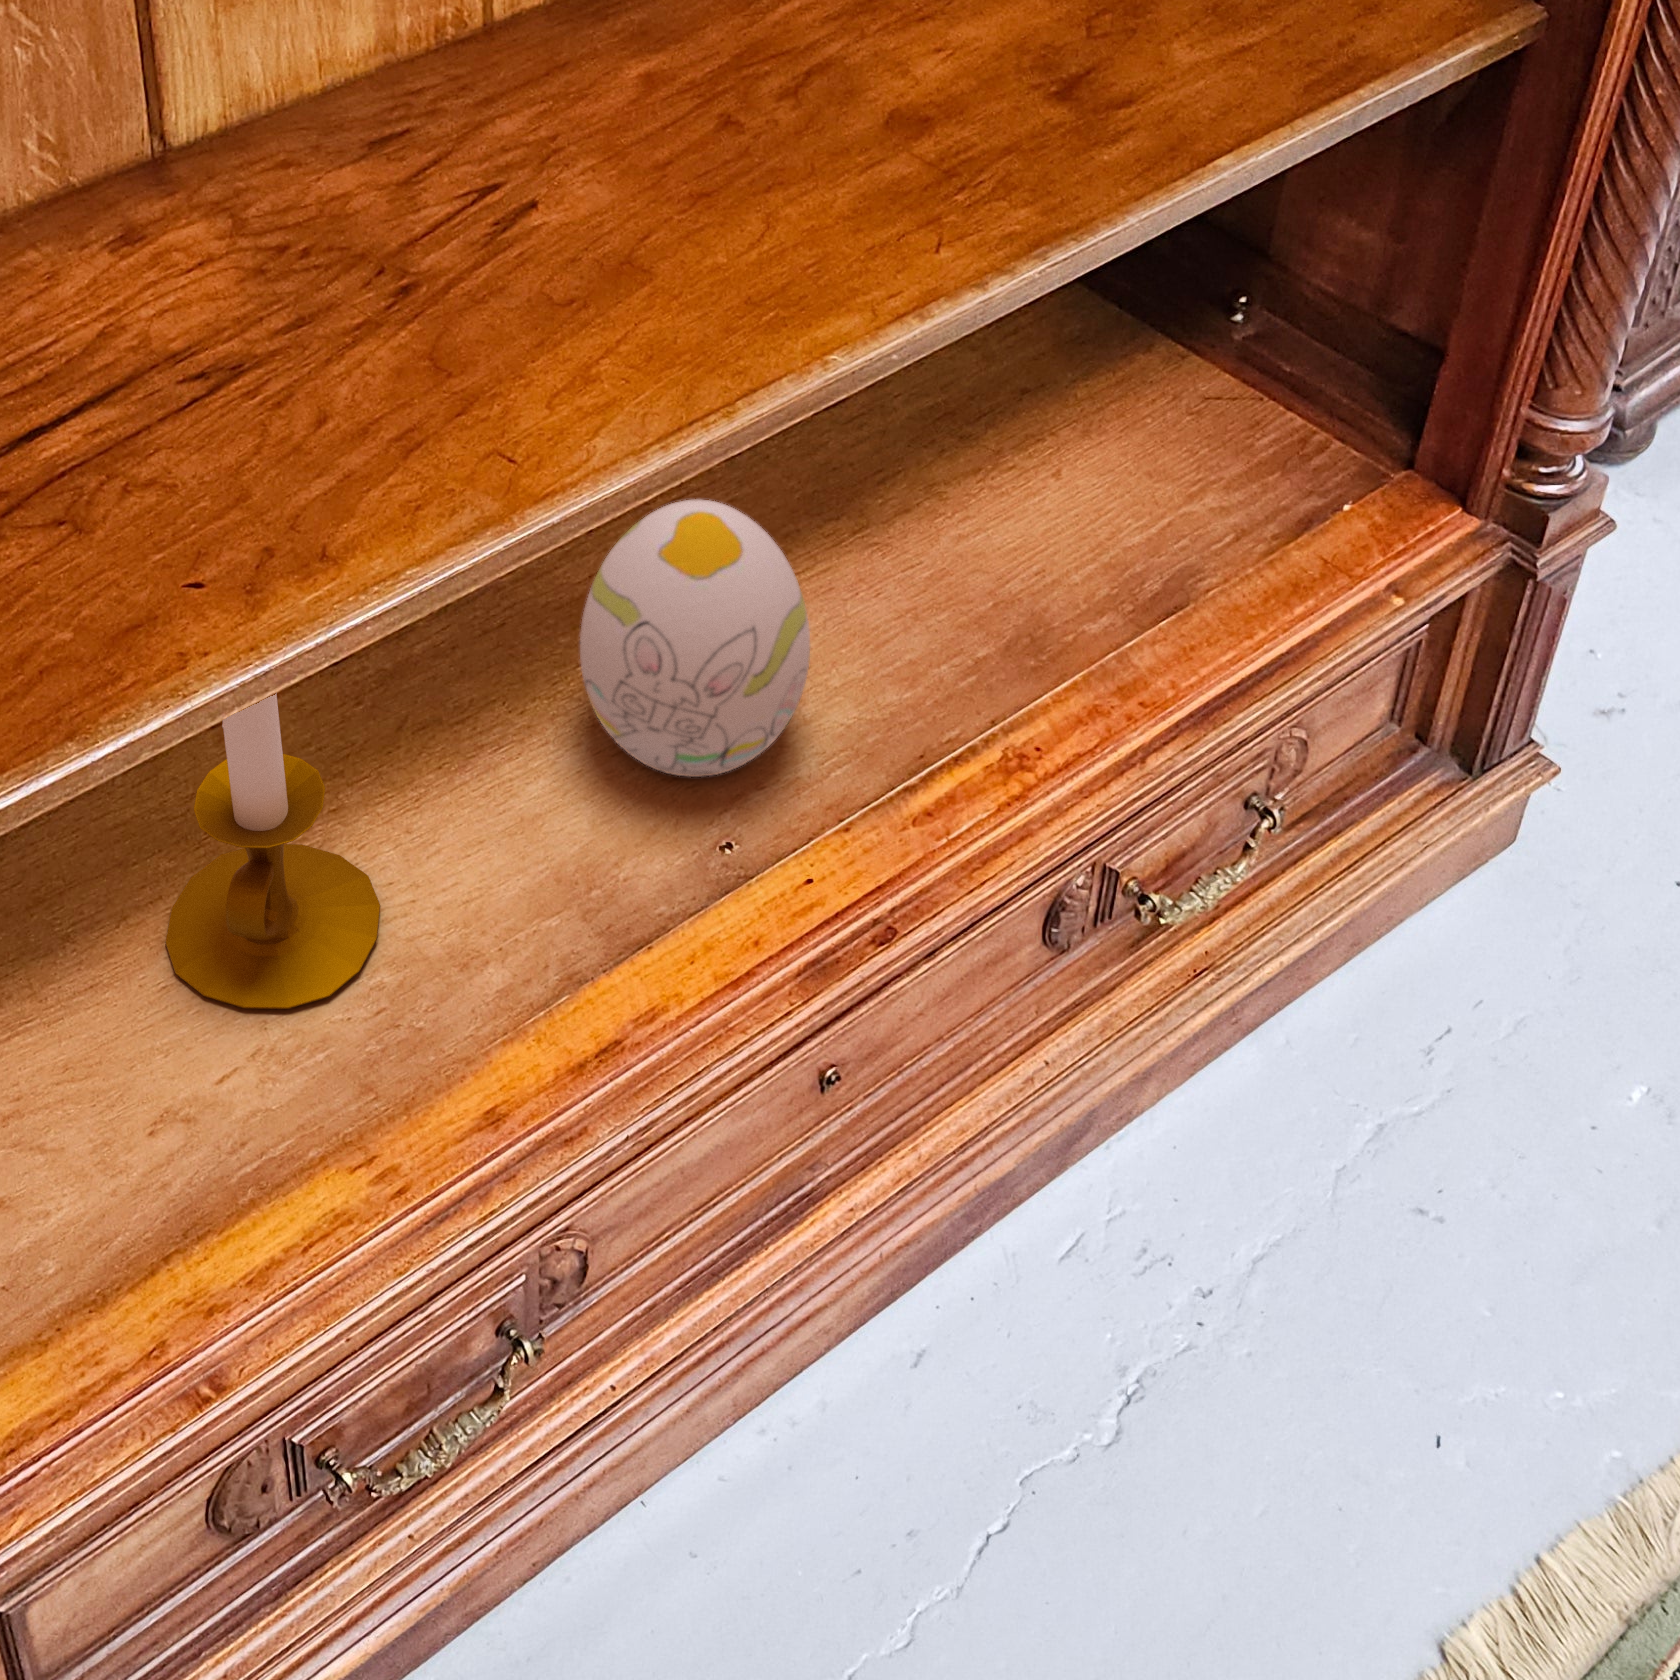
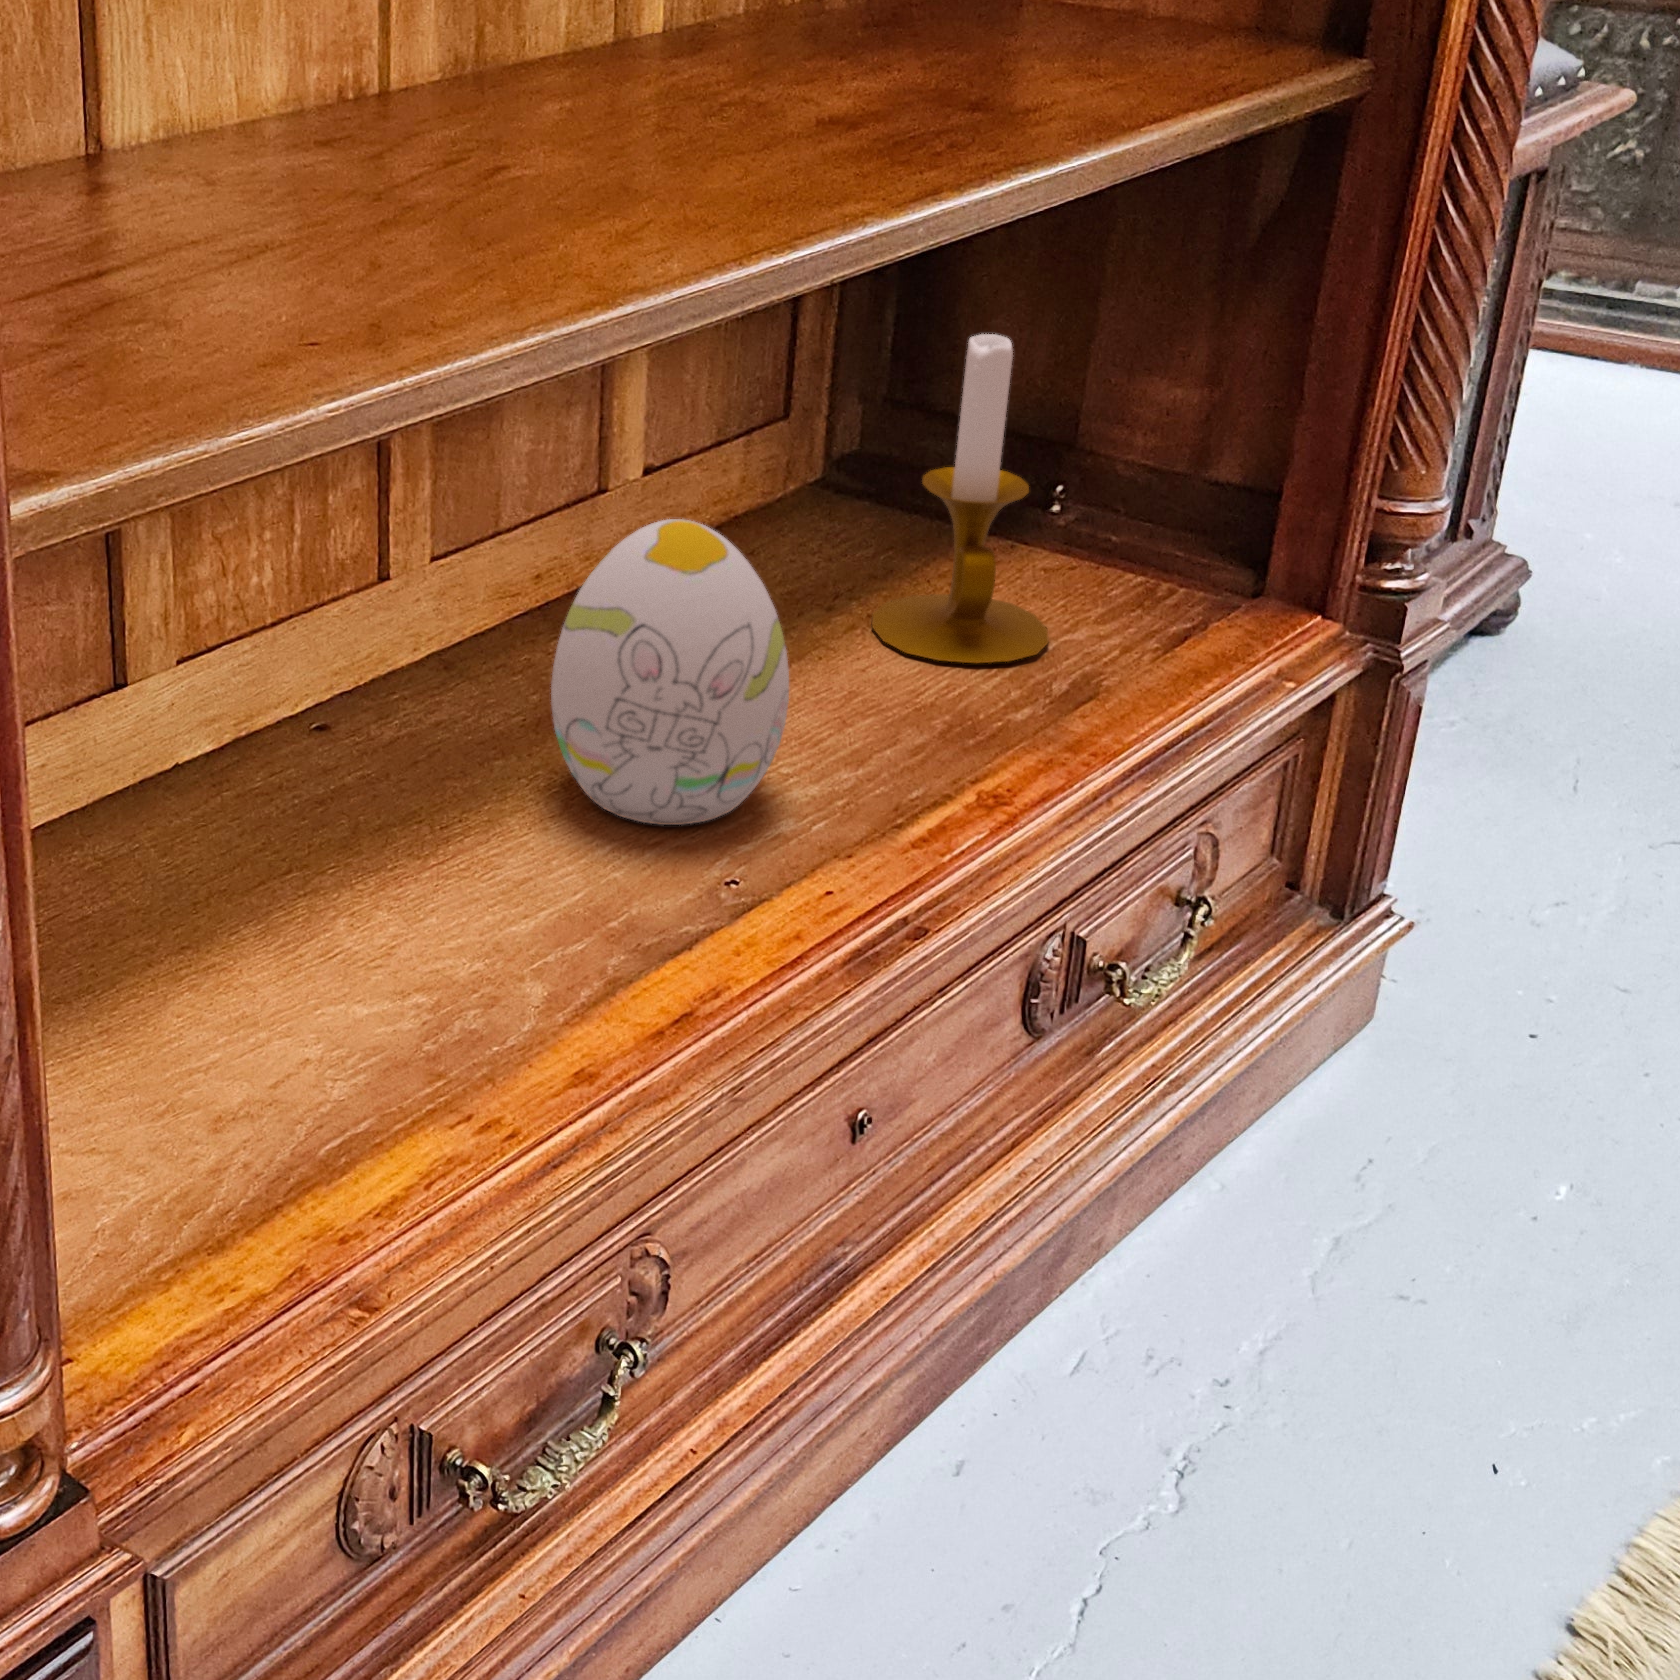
candlestick: present [165,694,380,1009] -> present [872,334,1049,664]

